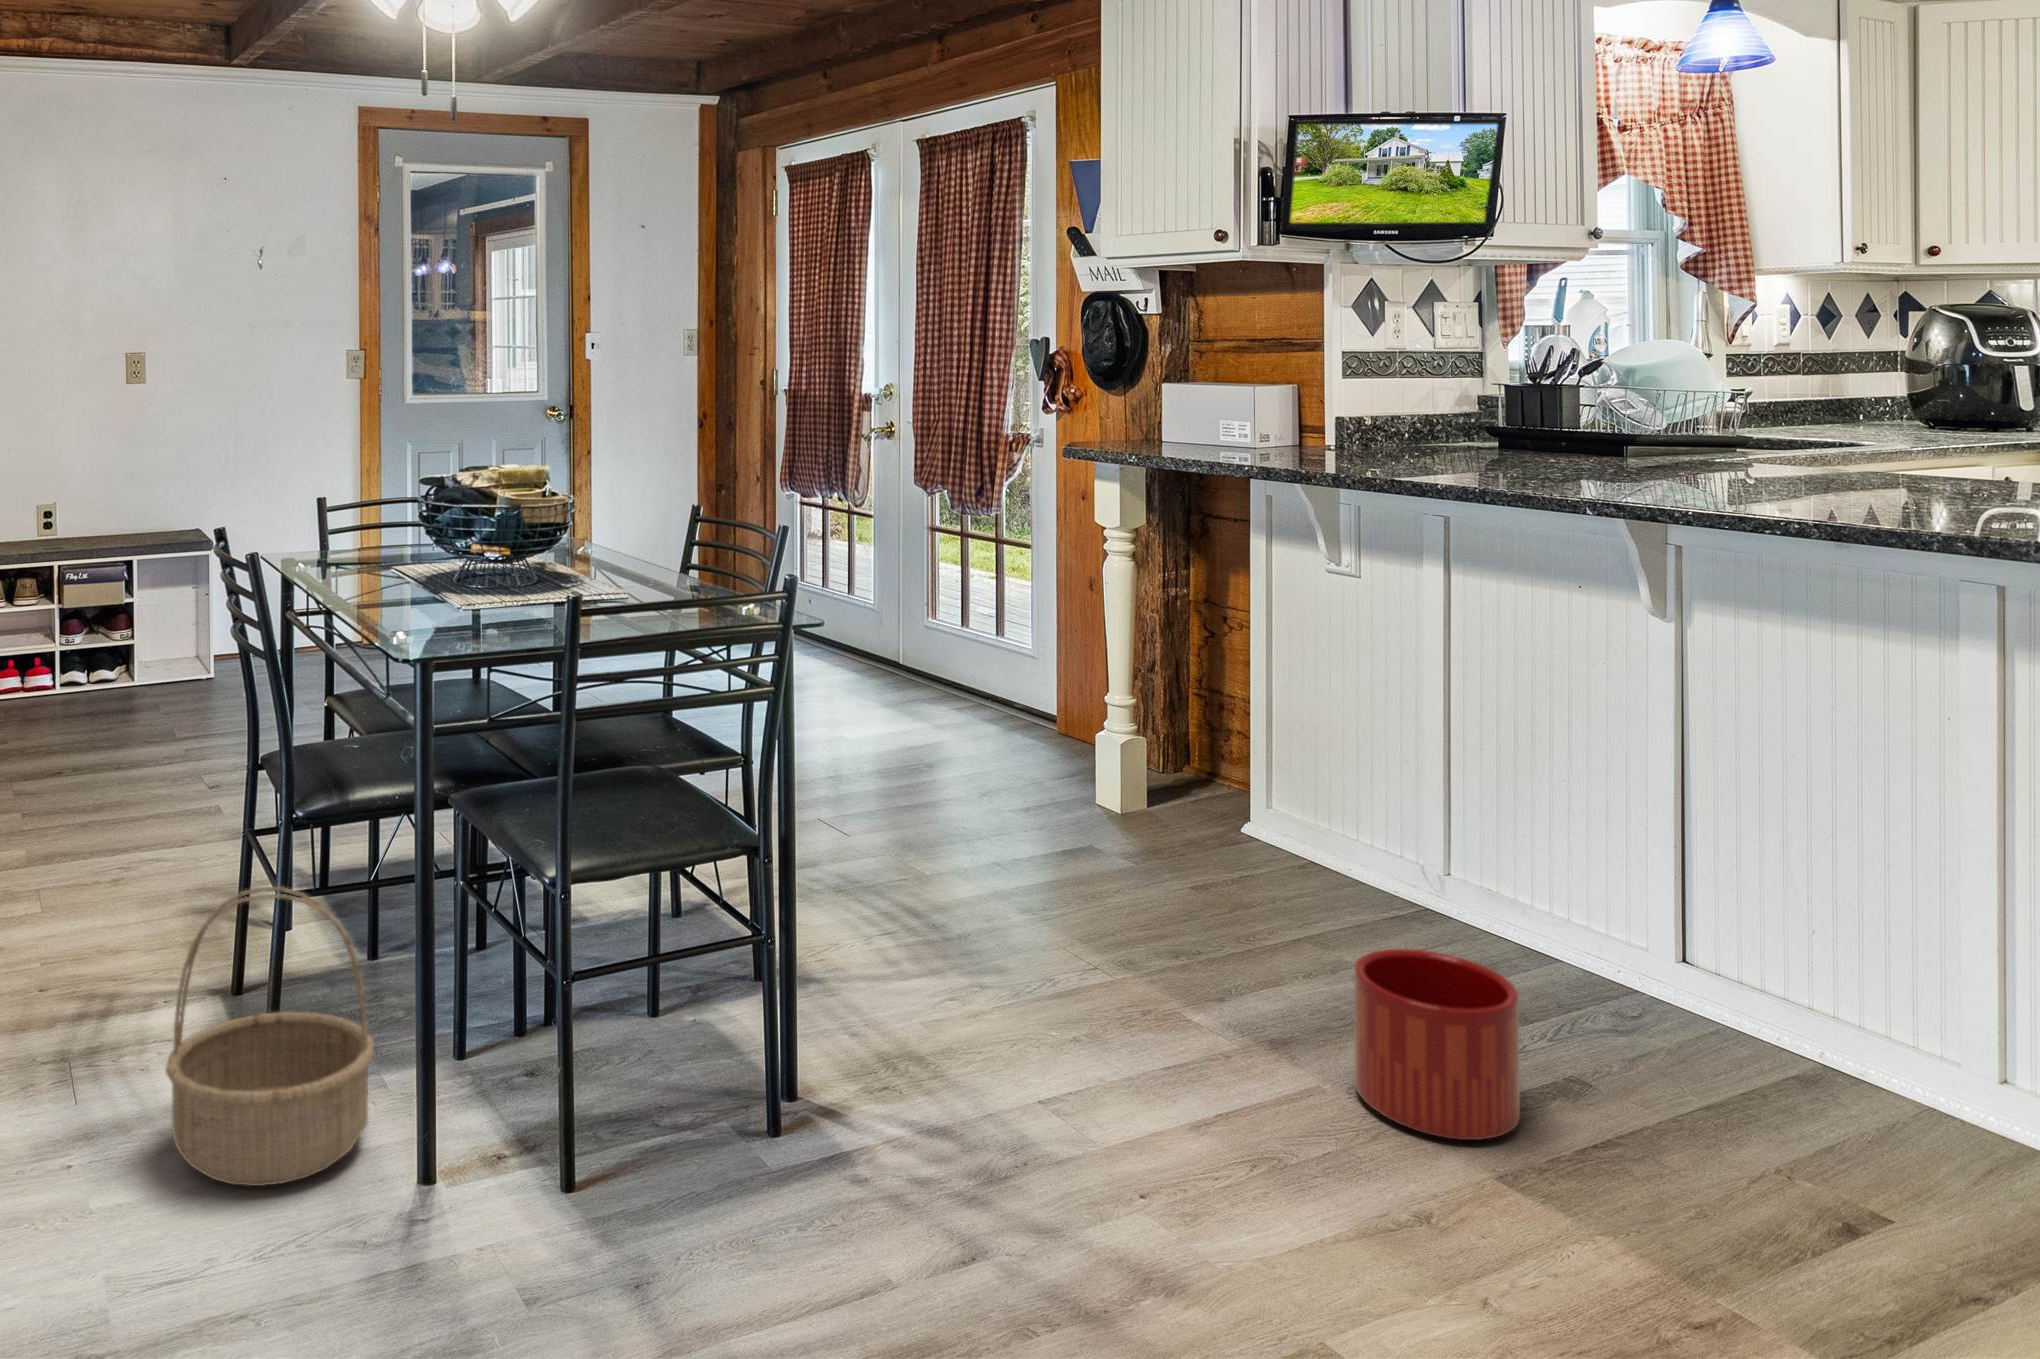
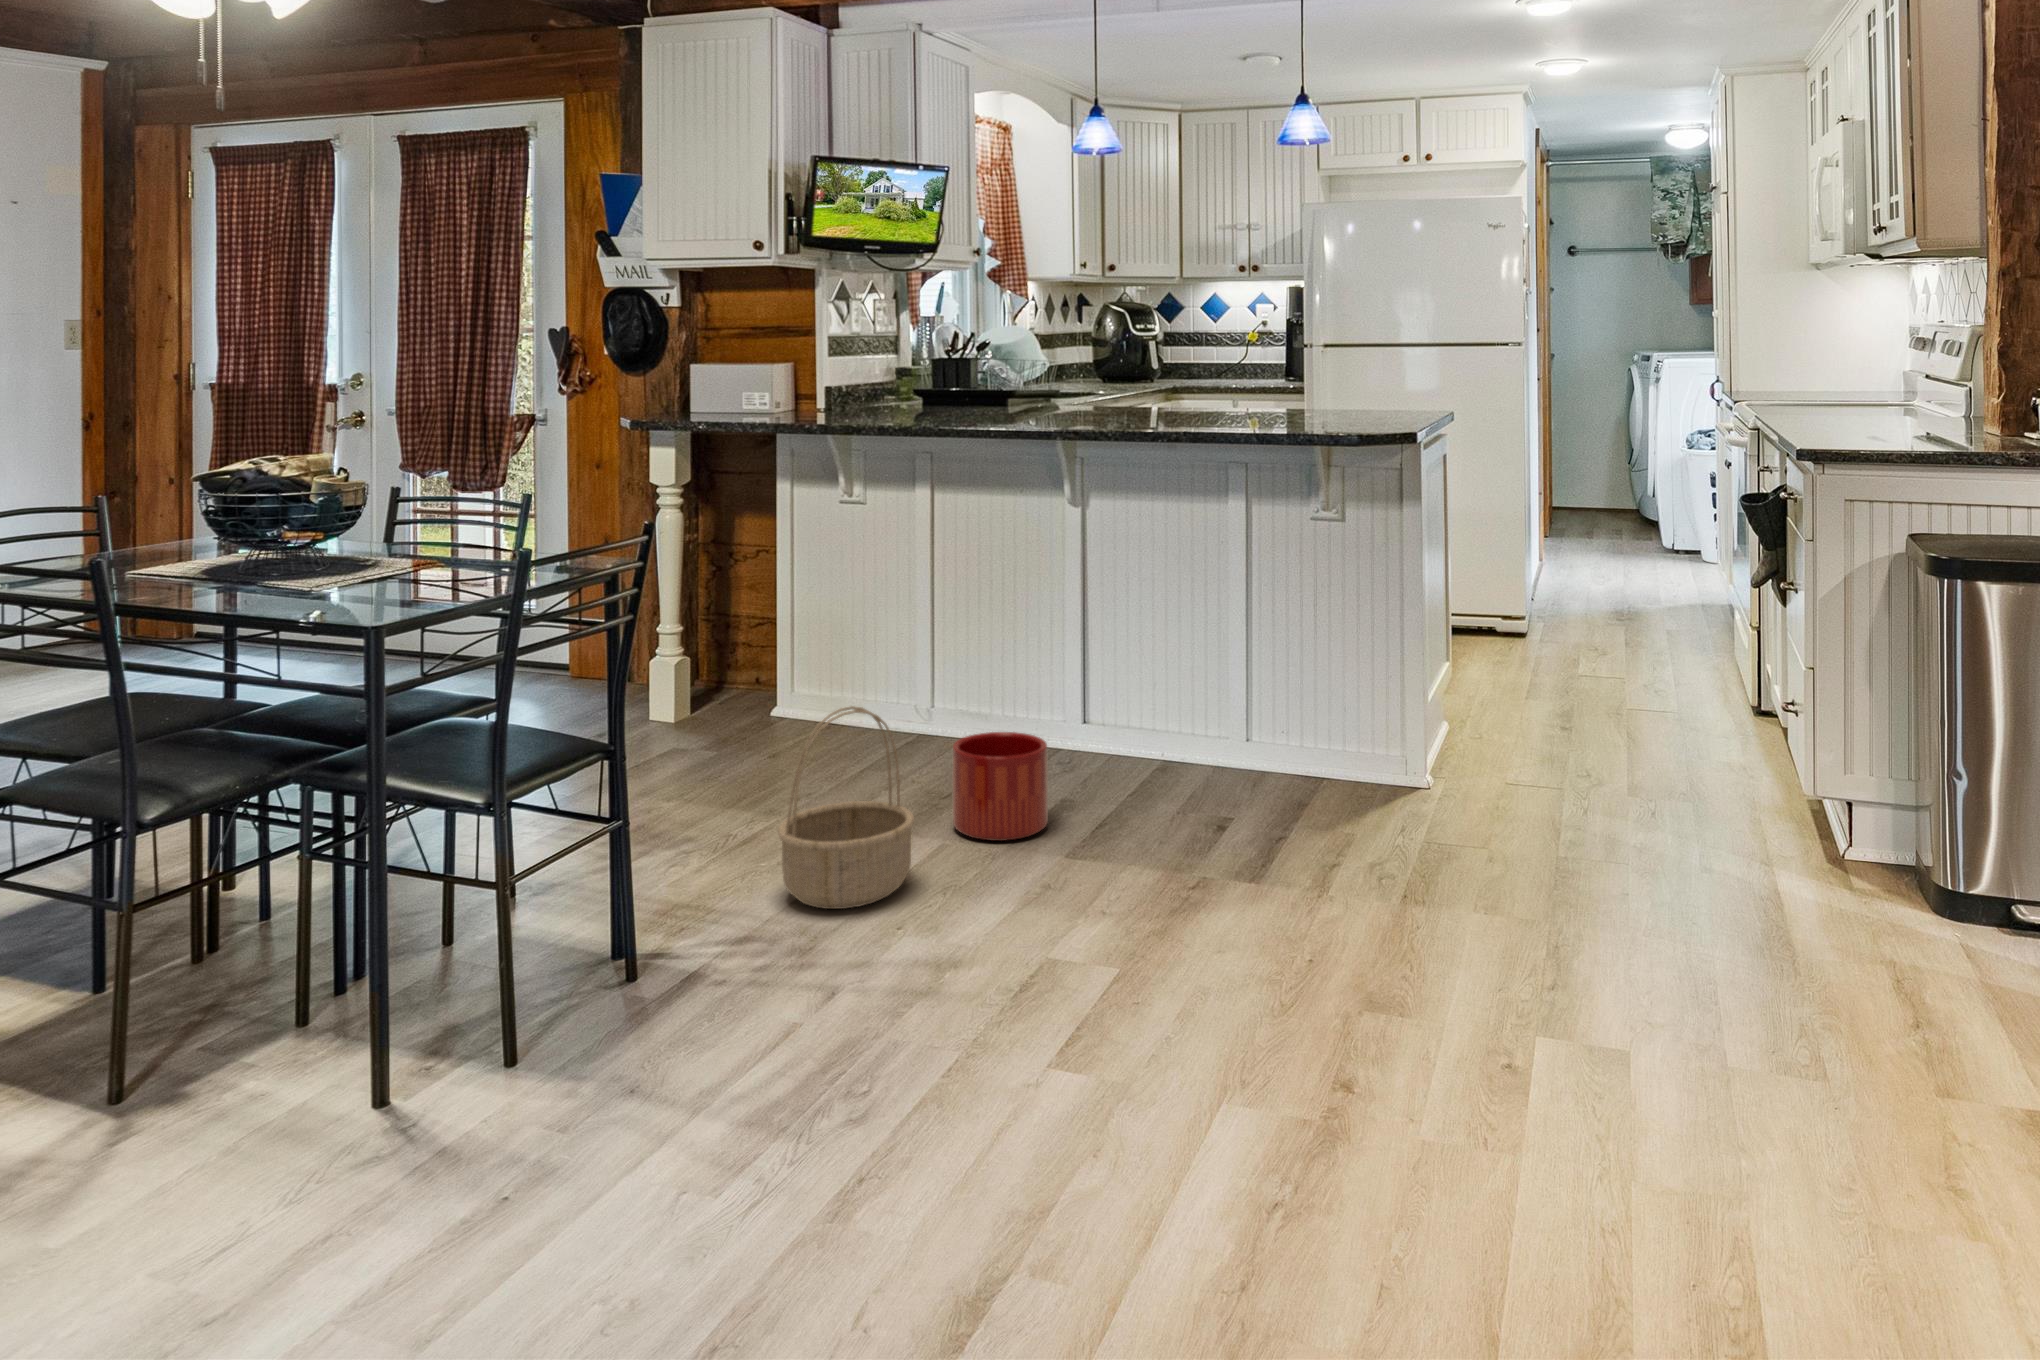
basket: present [166,887,374,1186] -> present [778,706,915,909]

